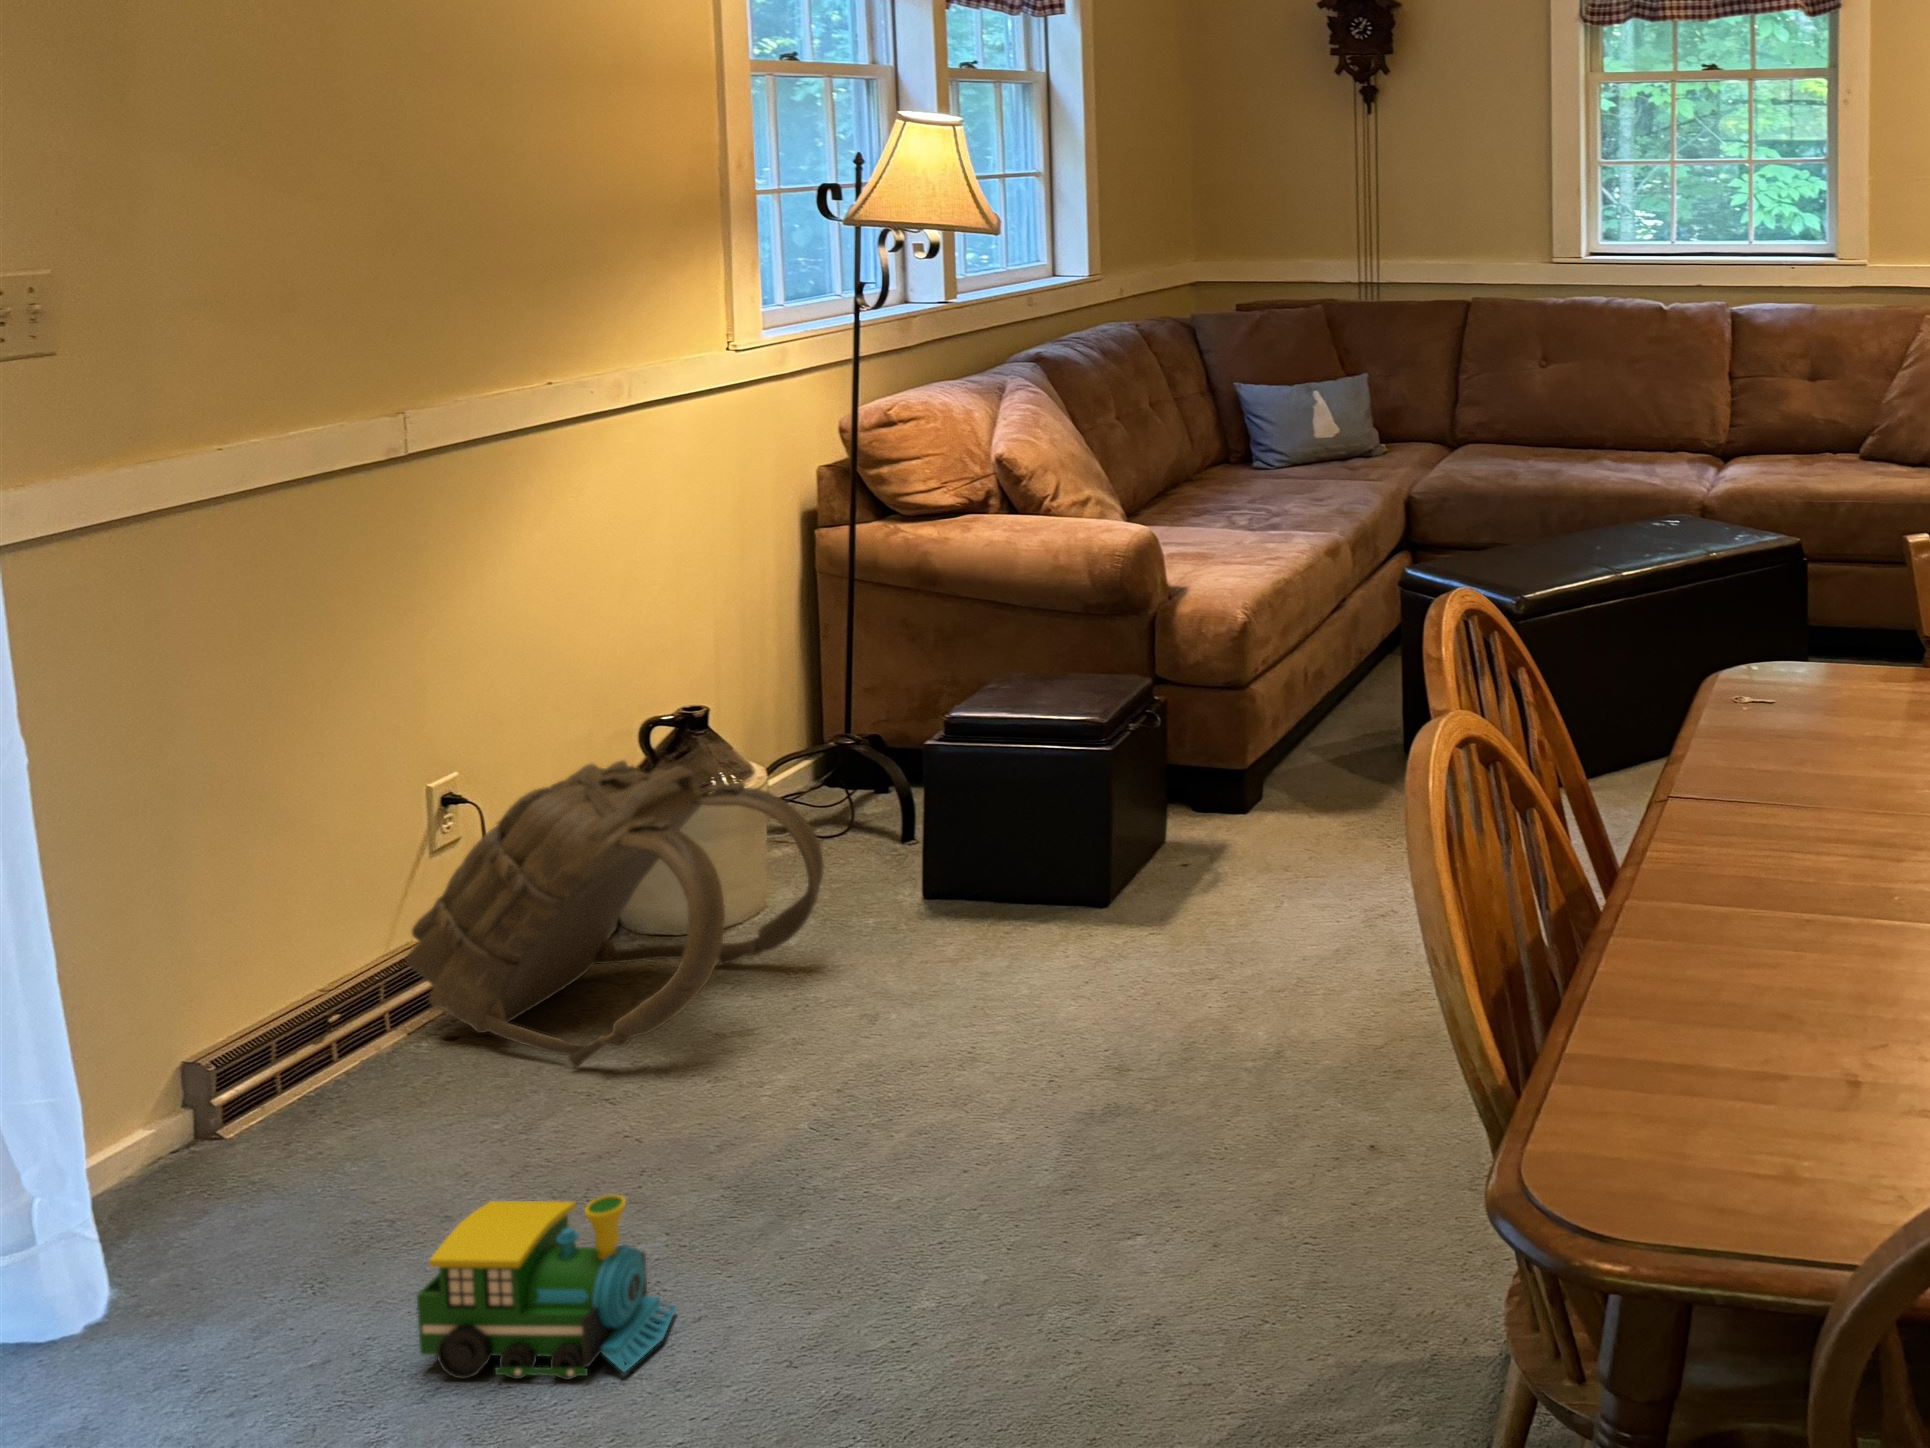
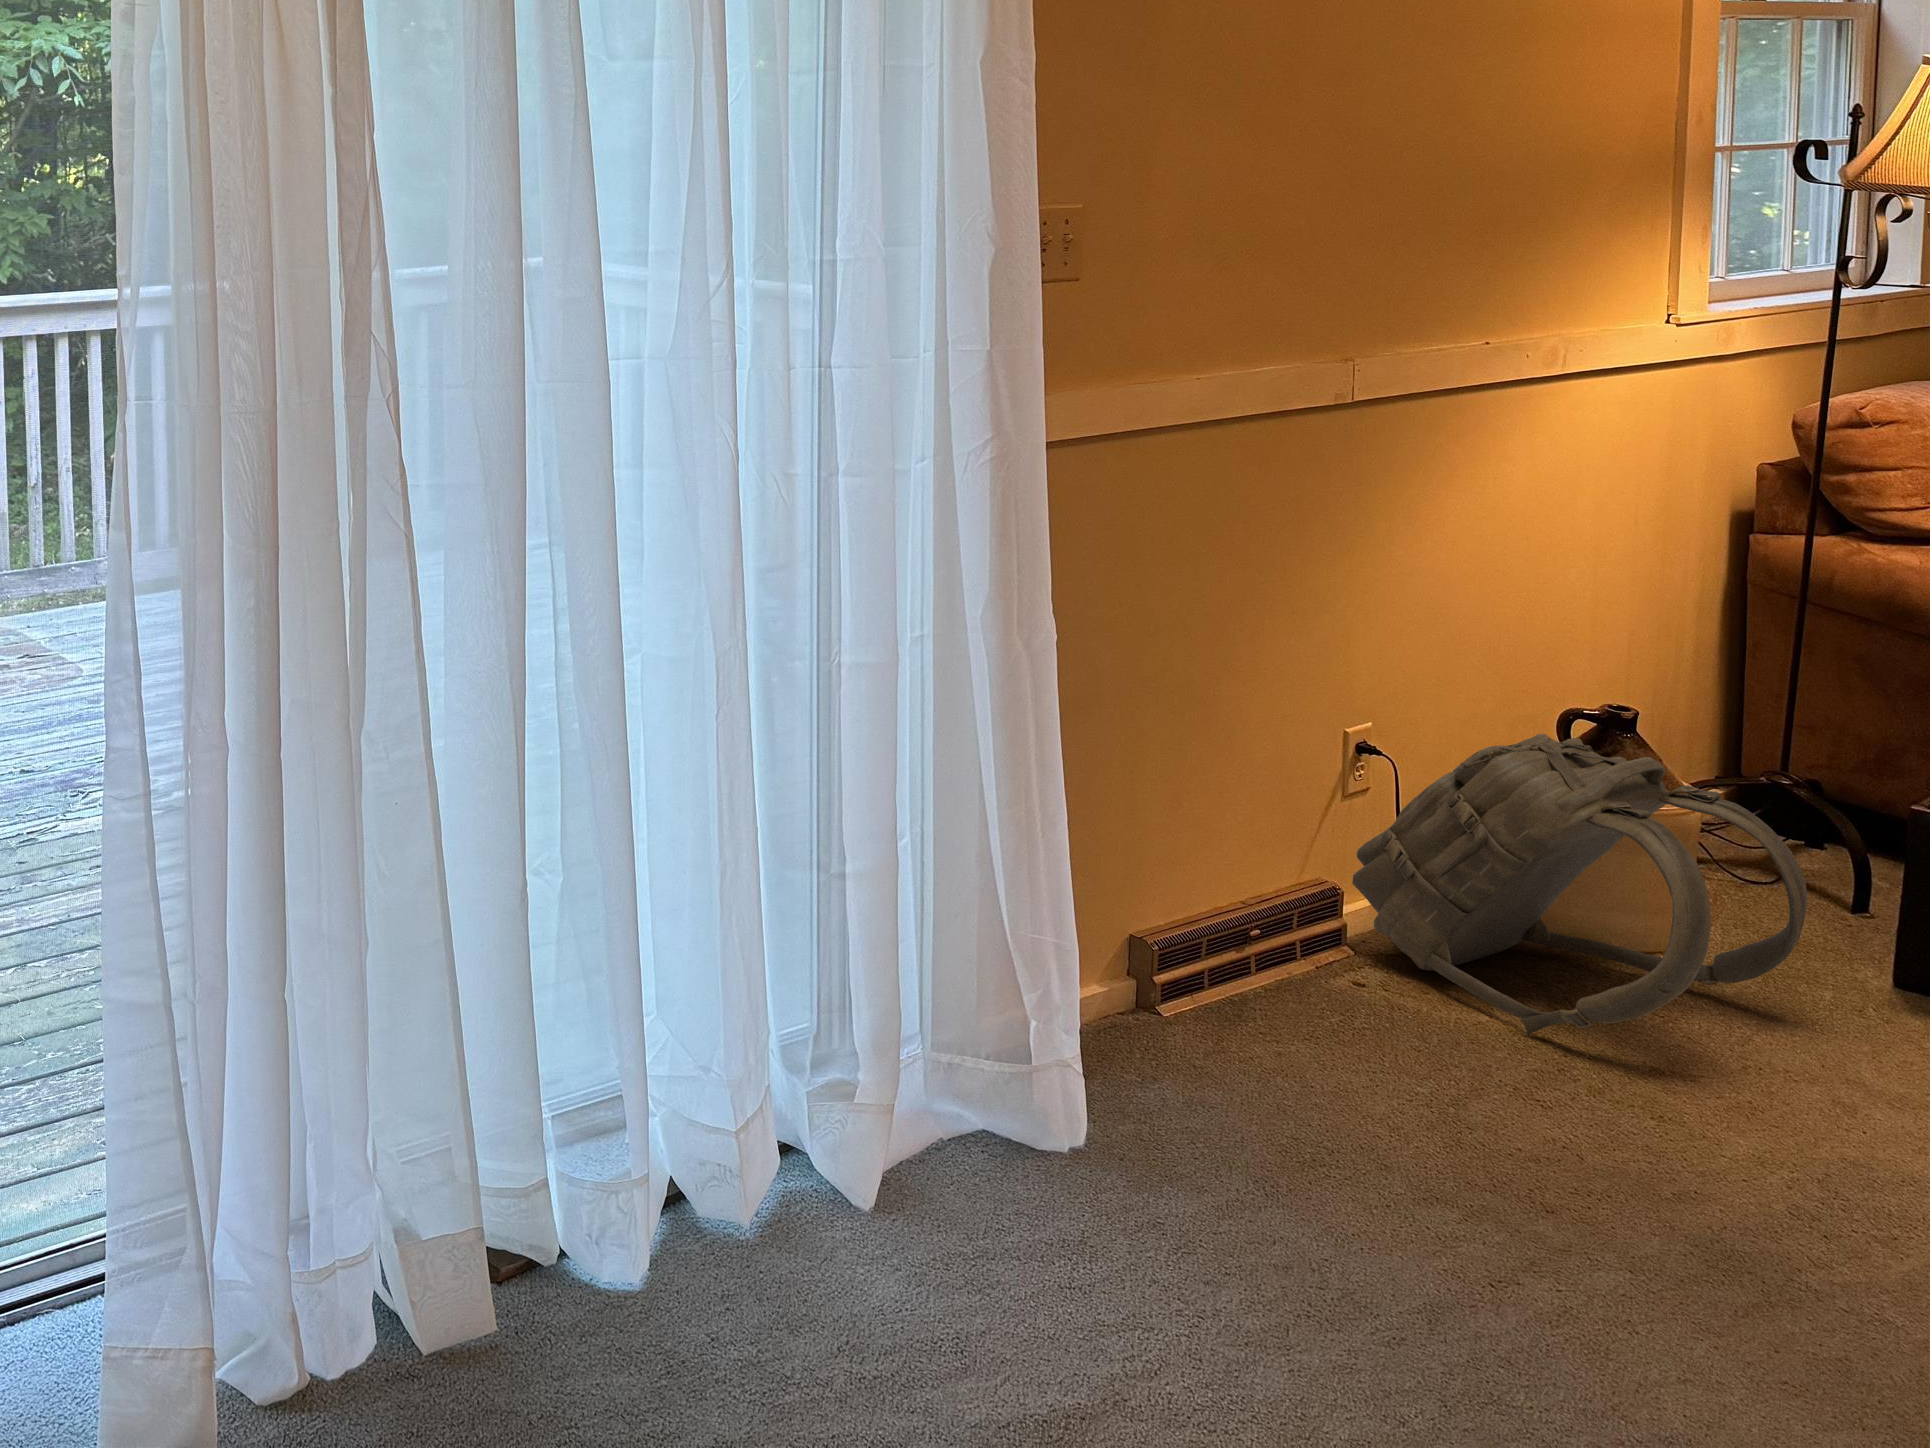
toy train: present [417,1195,676,1380] -> none [1455,1121,1712,1338]

